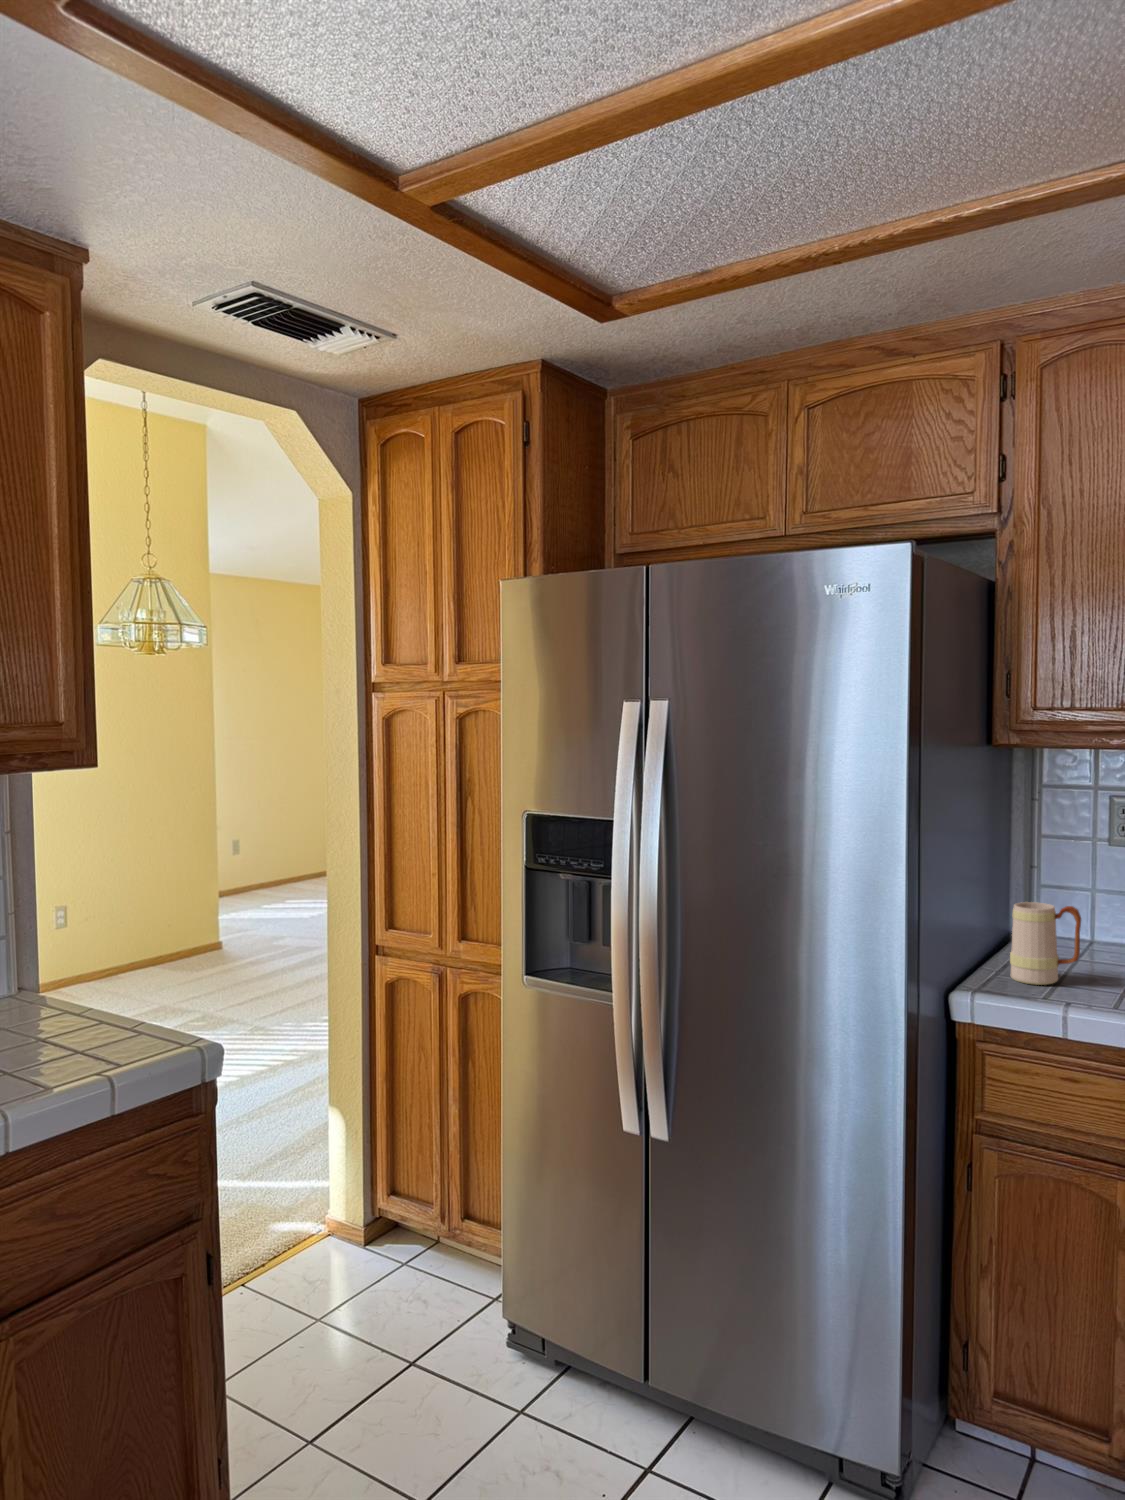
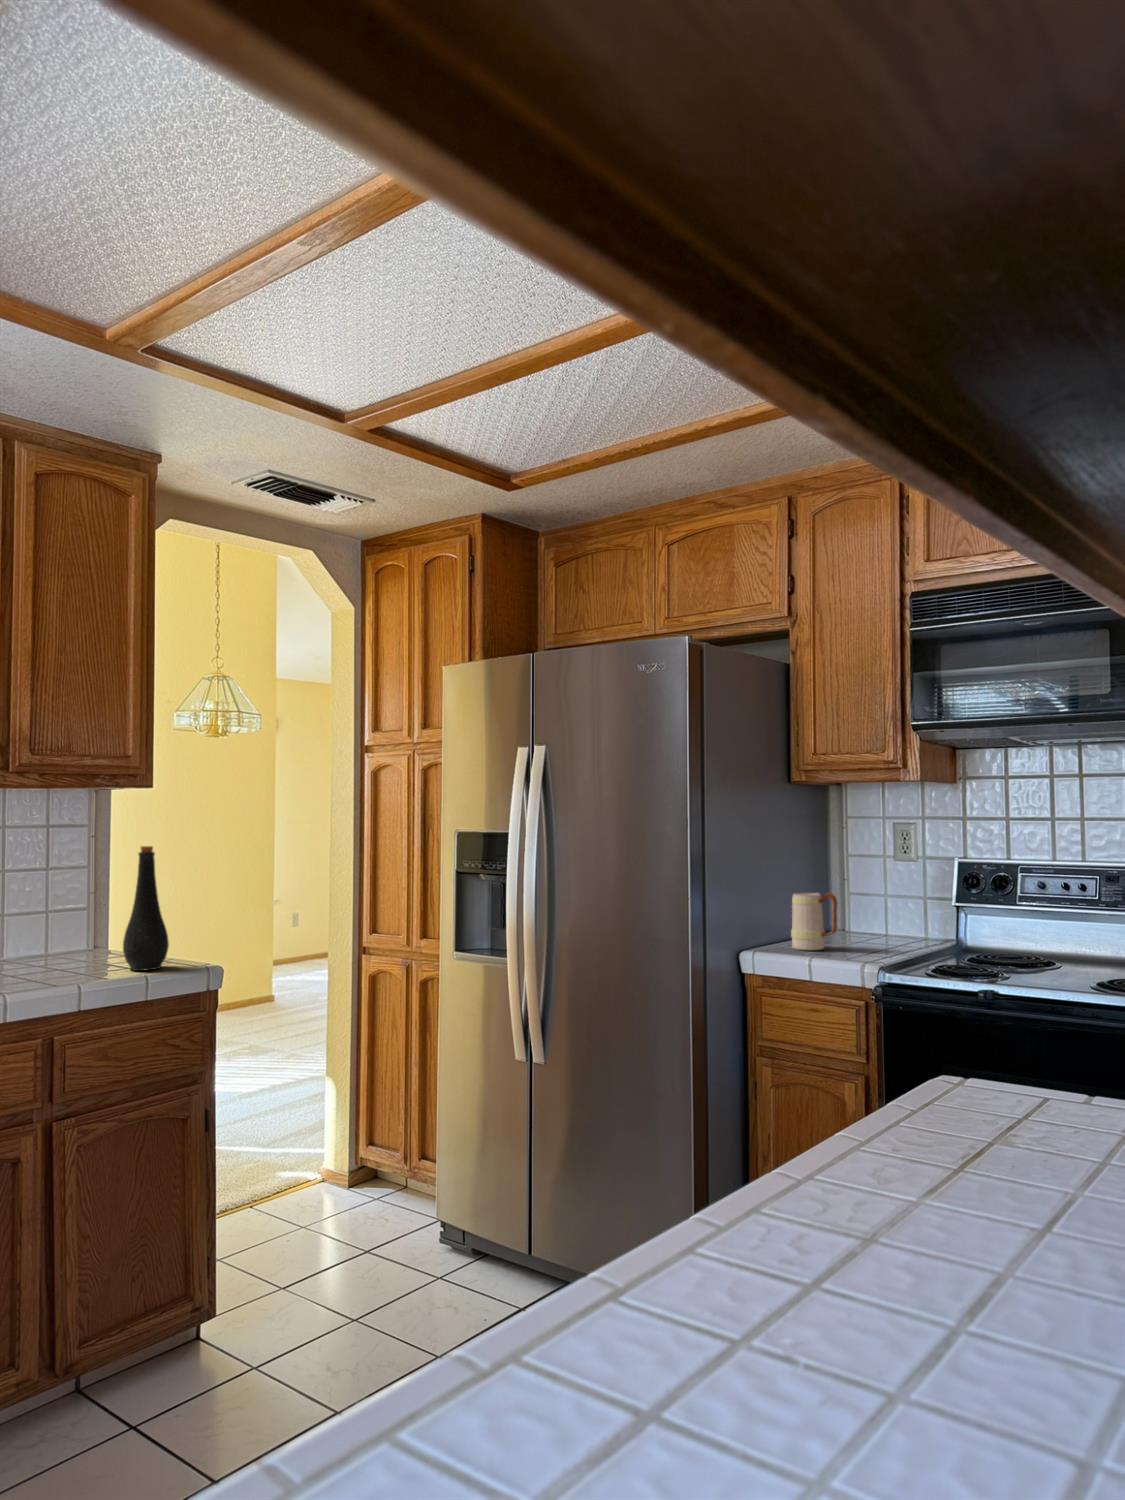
bottle: none [67,868,138,1060] -> present [123,846,169,971]

